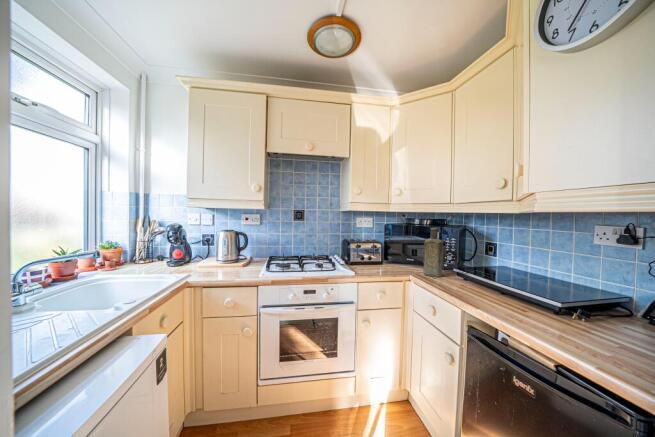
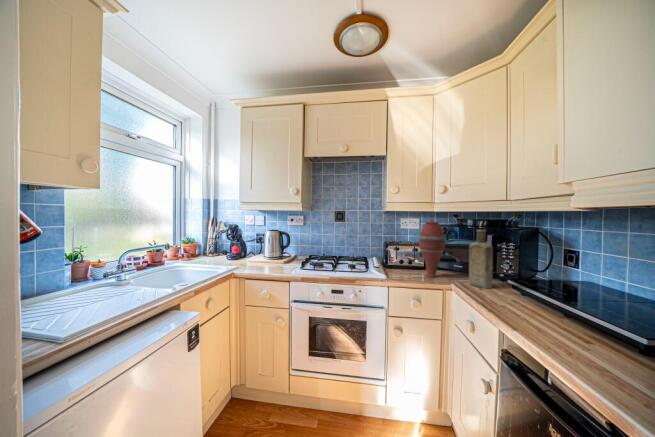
vase: none [380,220,403,271] -> present [419,220,446,277]

